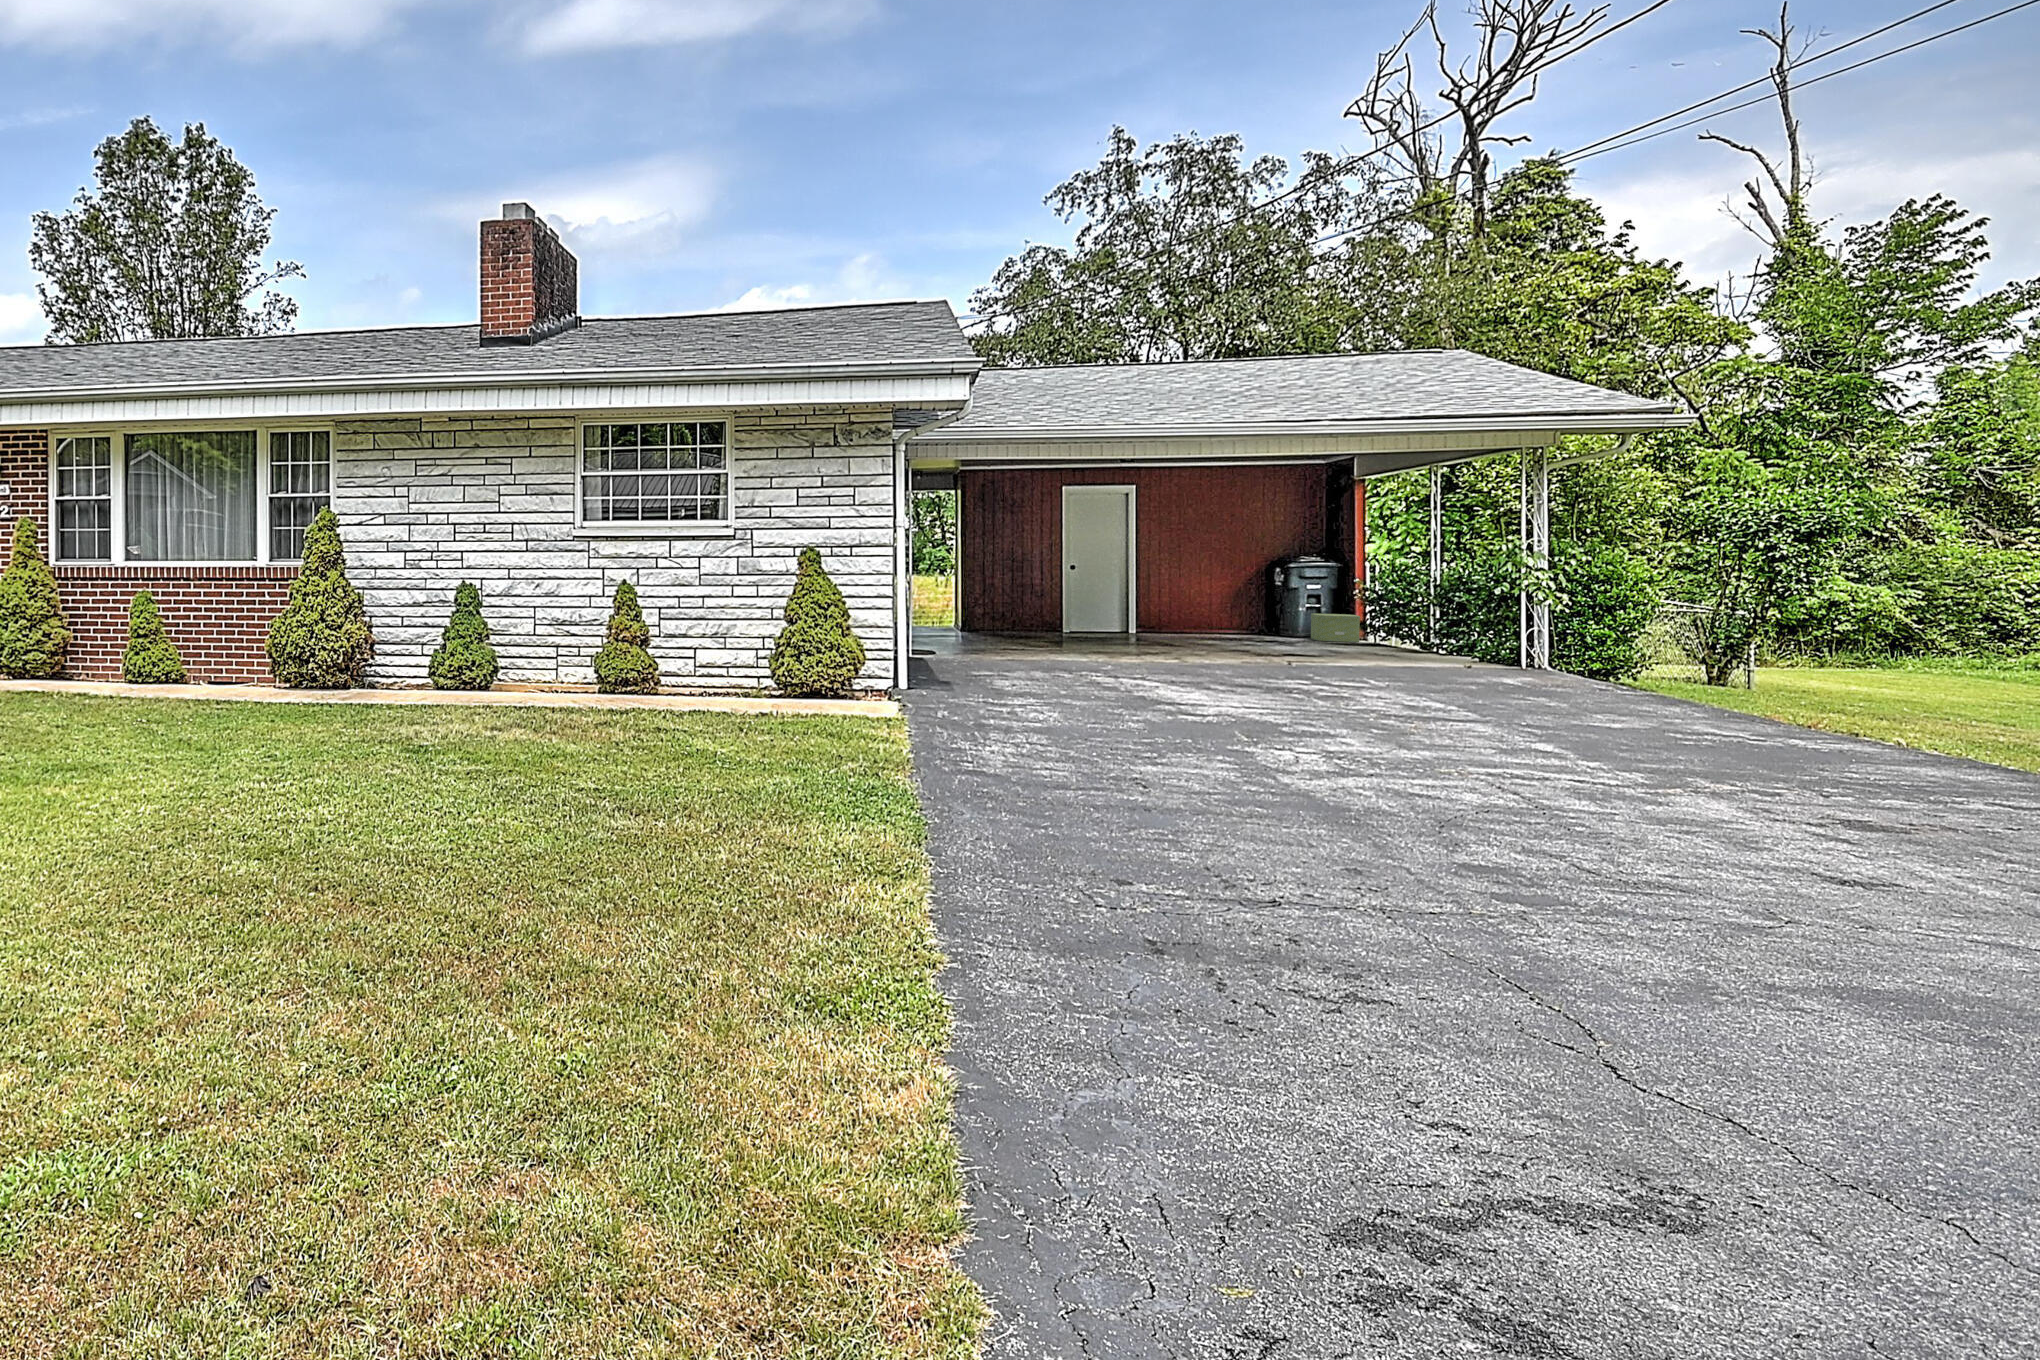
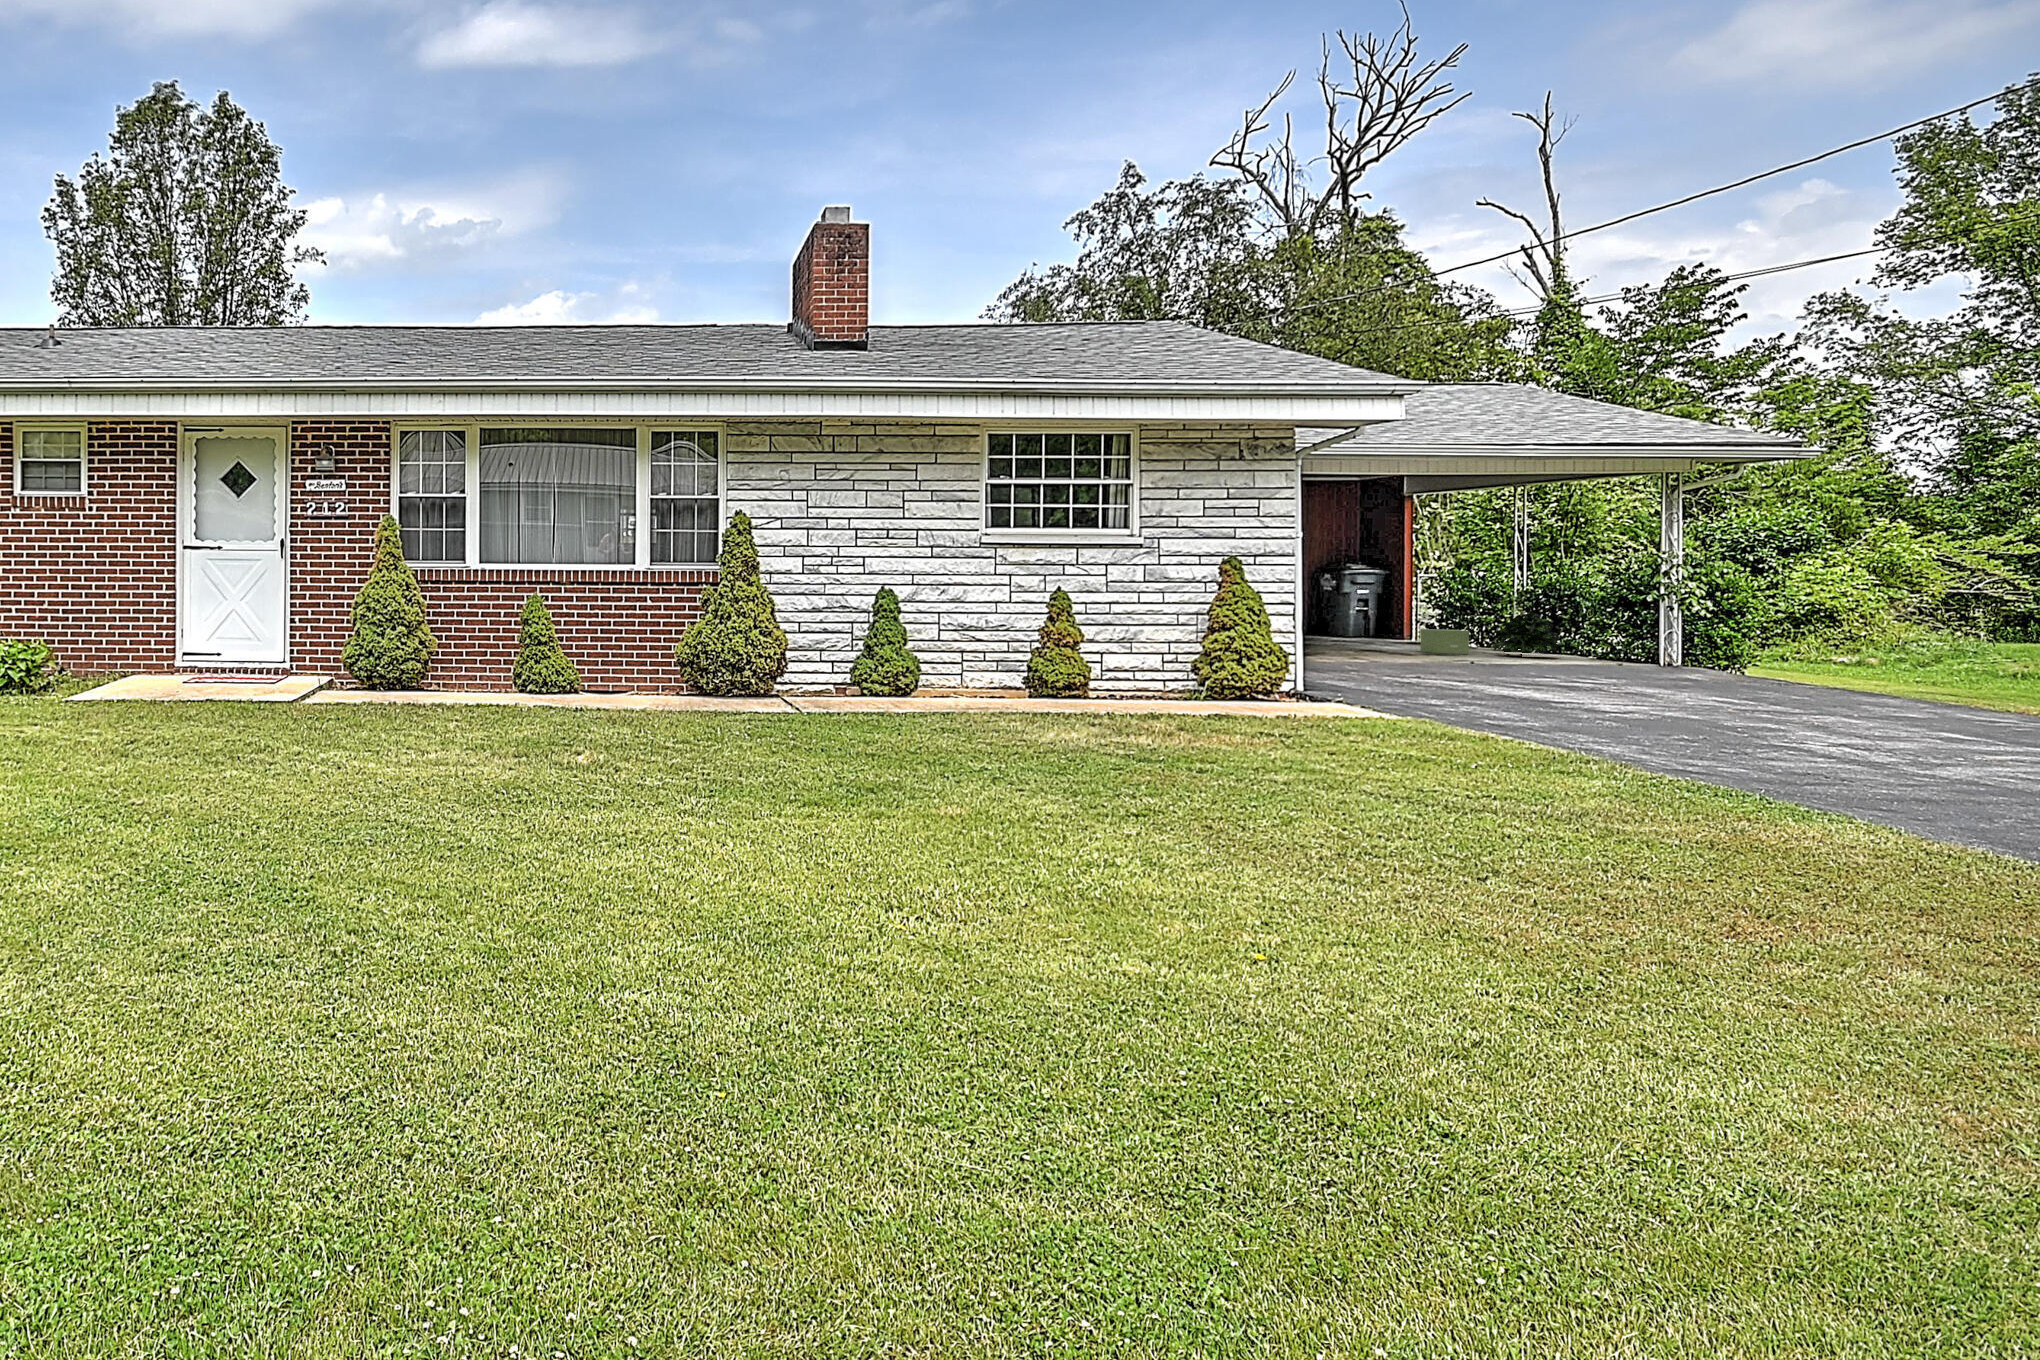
potted plant: none [1384,597,1459,645] -> present [1494,613,1560,656]

